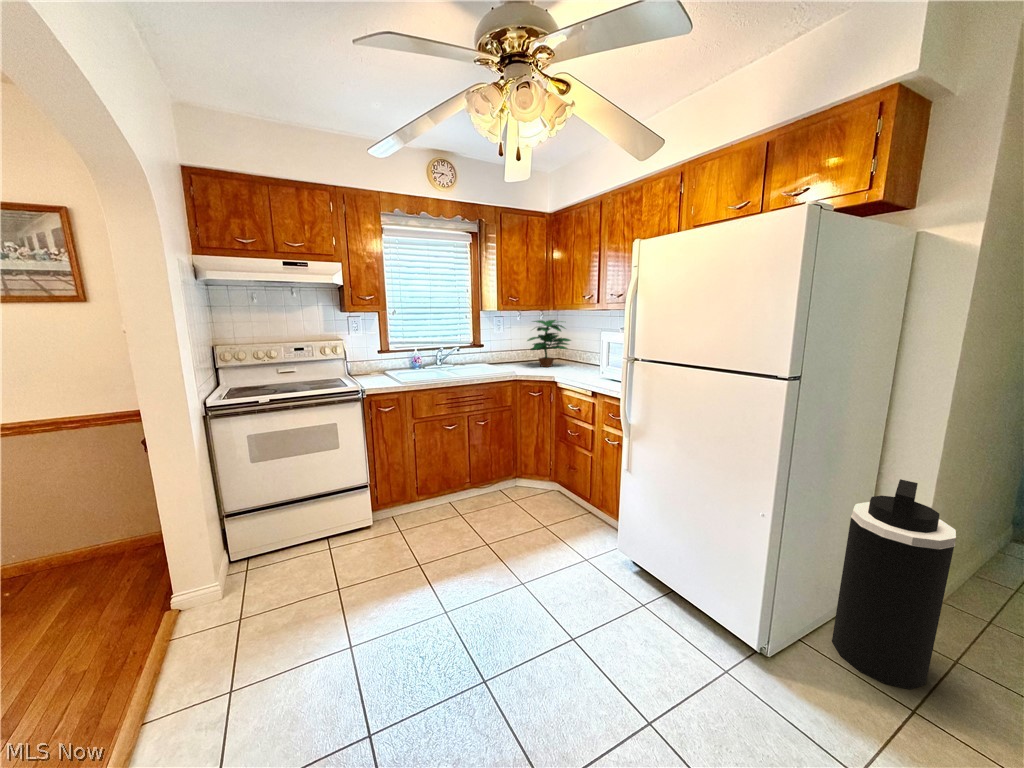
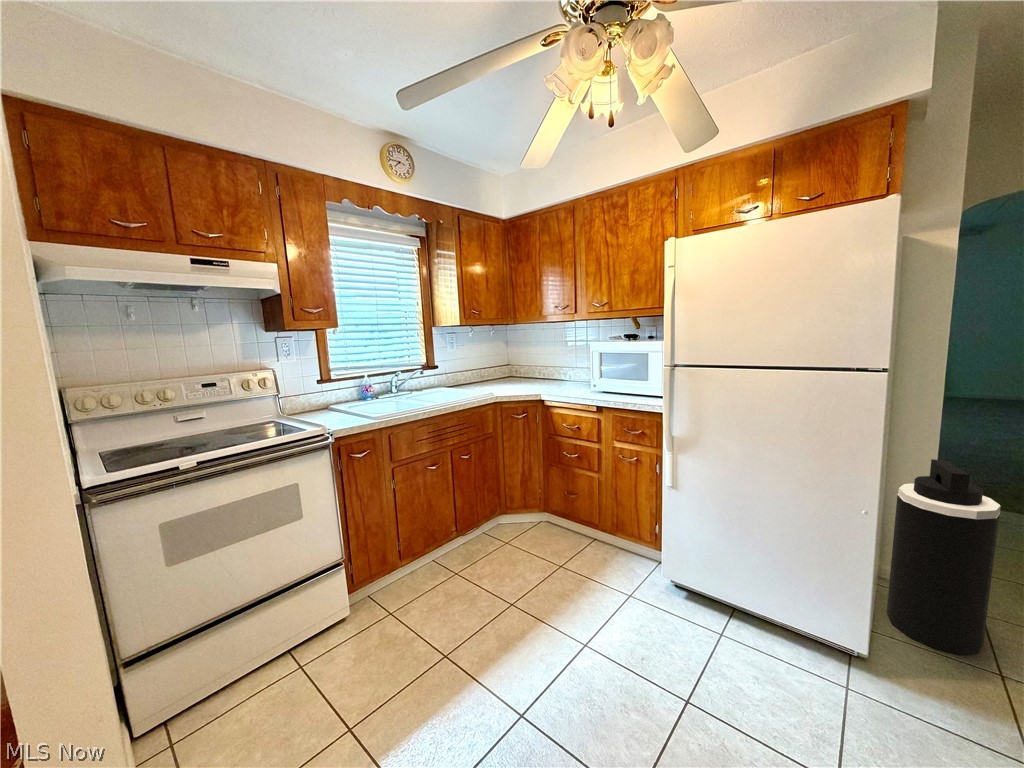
potted plant: present [527,320,571,367] -> none [494,334,539,386]

